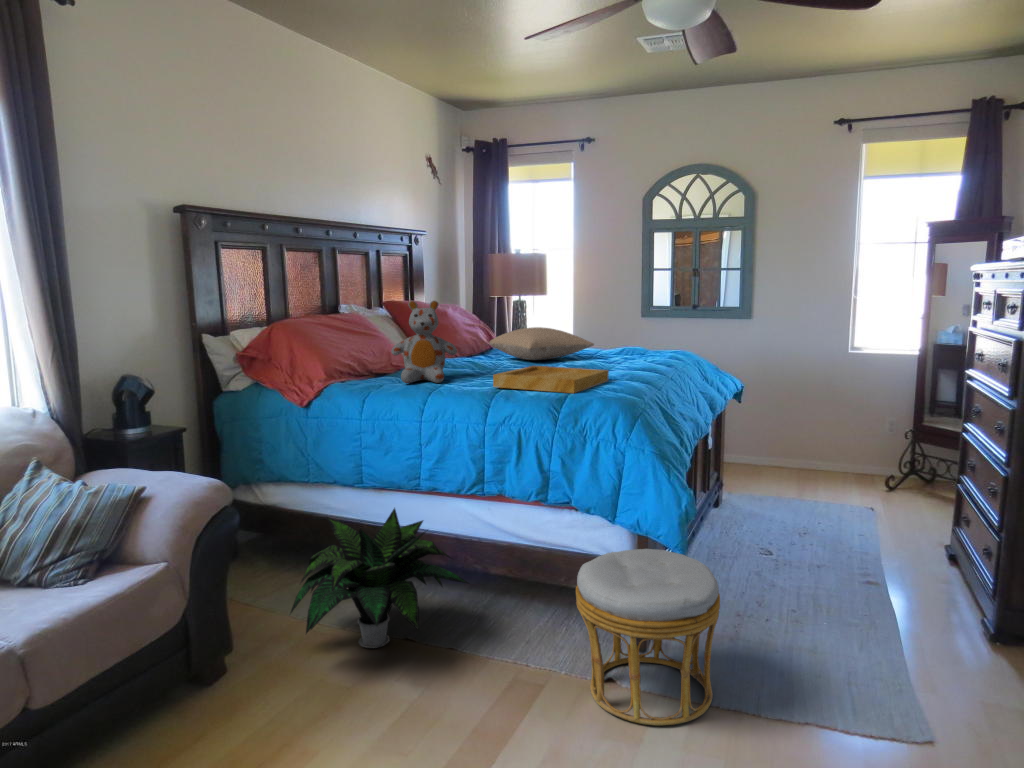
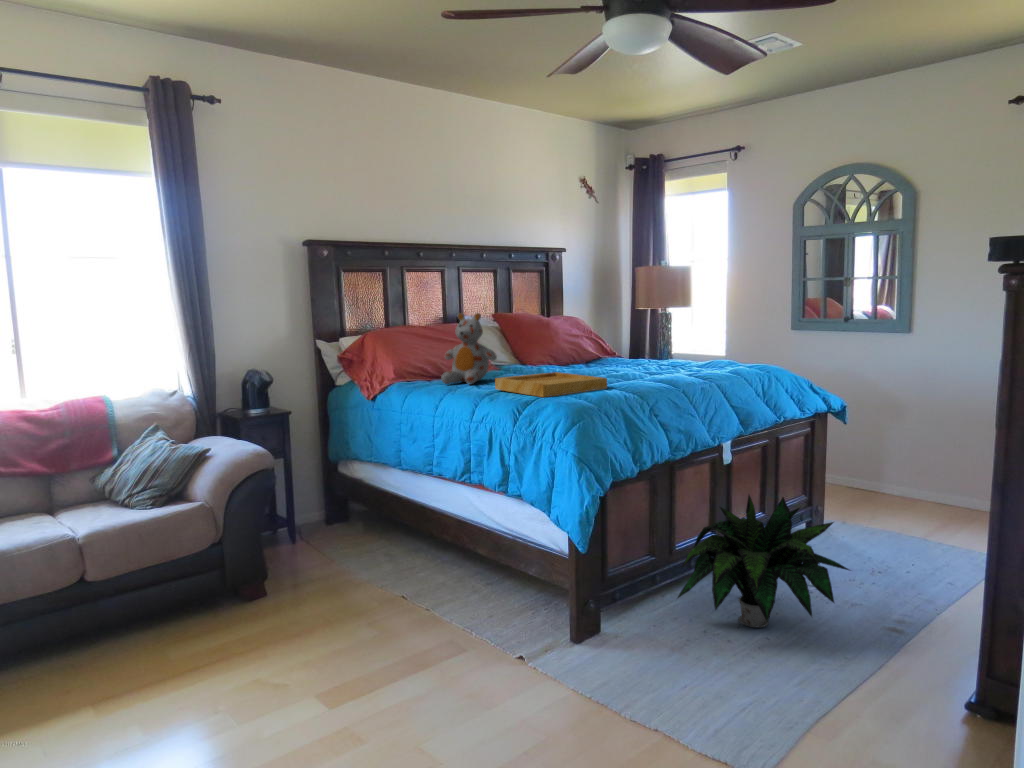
pillow: present [489,327,594,360] -> none [571,338,660,368]
potted plant: present [291,508,468,648] -> present [678,495,849,627]
ottoman: present [576,549,720,726] -> none [473,544,605,708]

